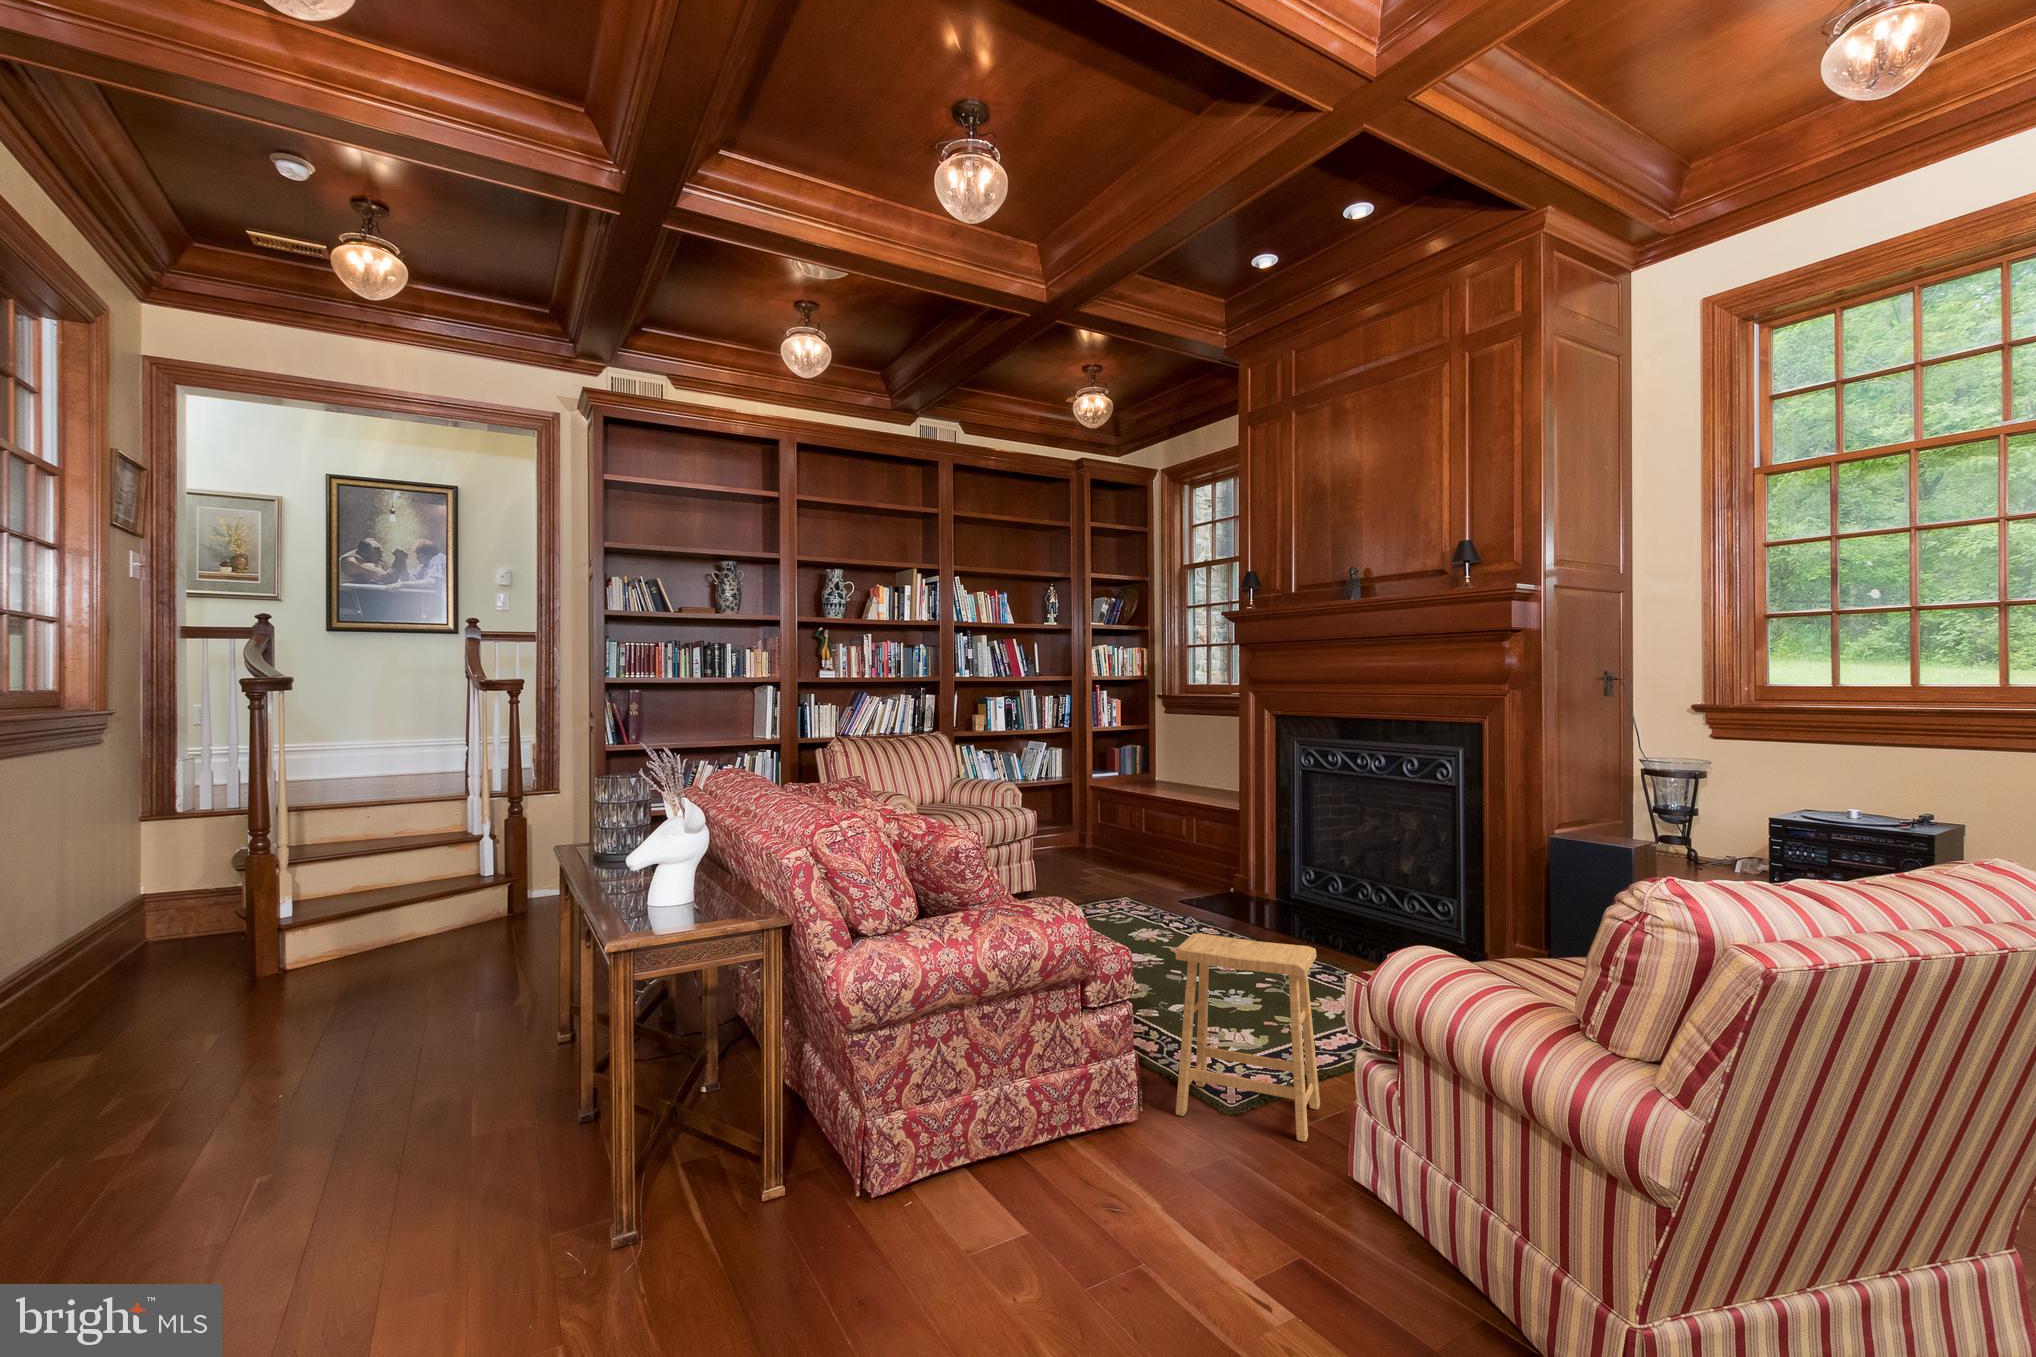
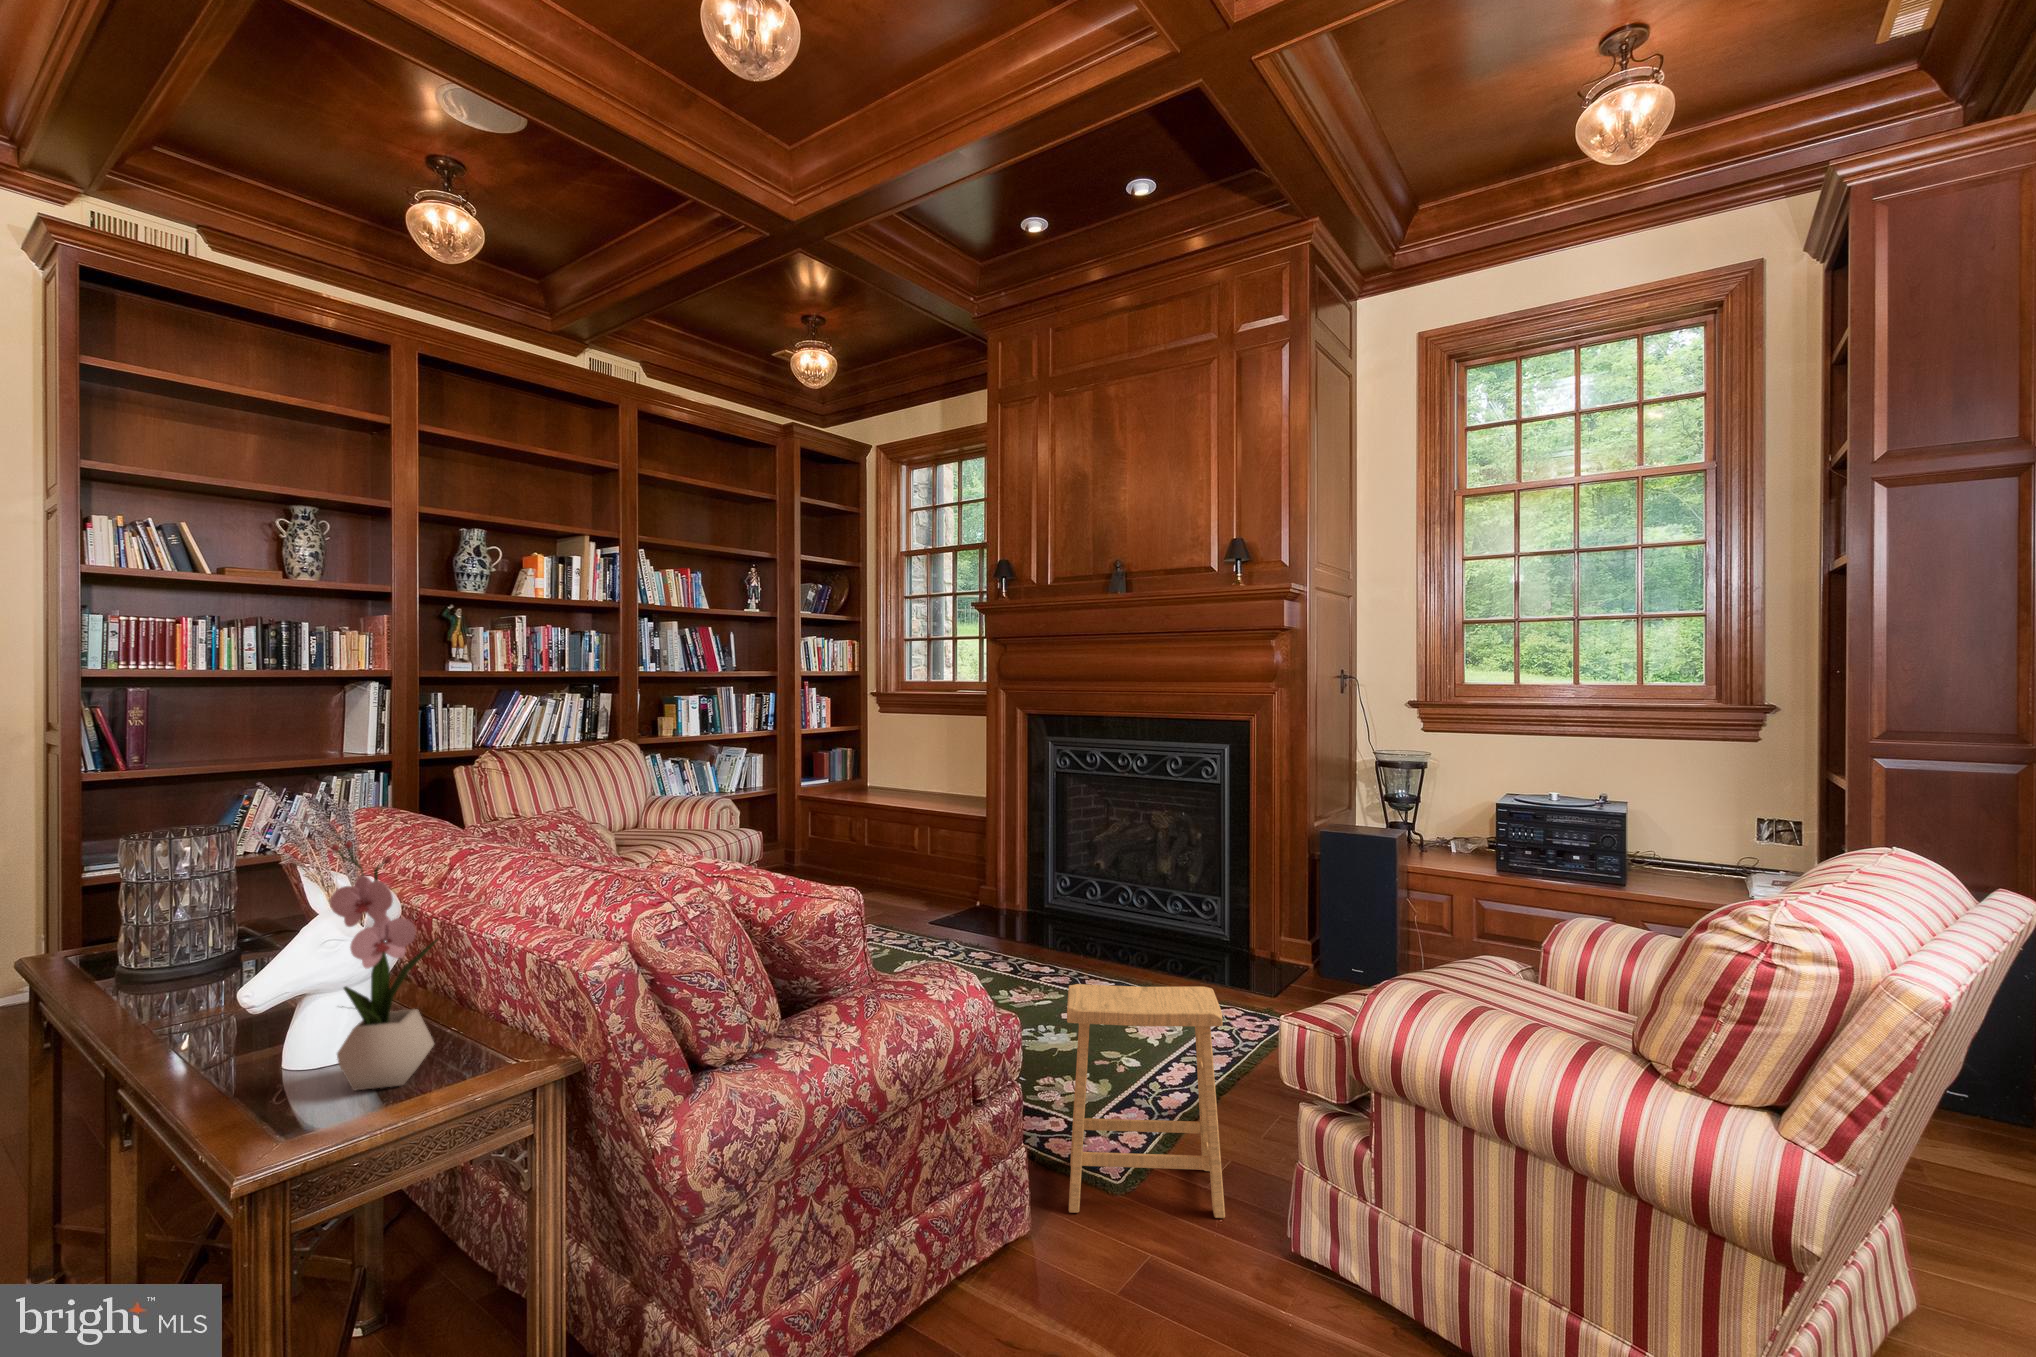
flower arrangement: none [648,771,711,918] -> present [330,841,438,1090]

